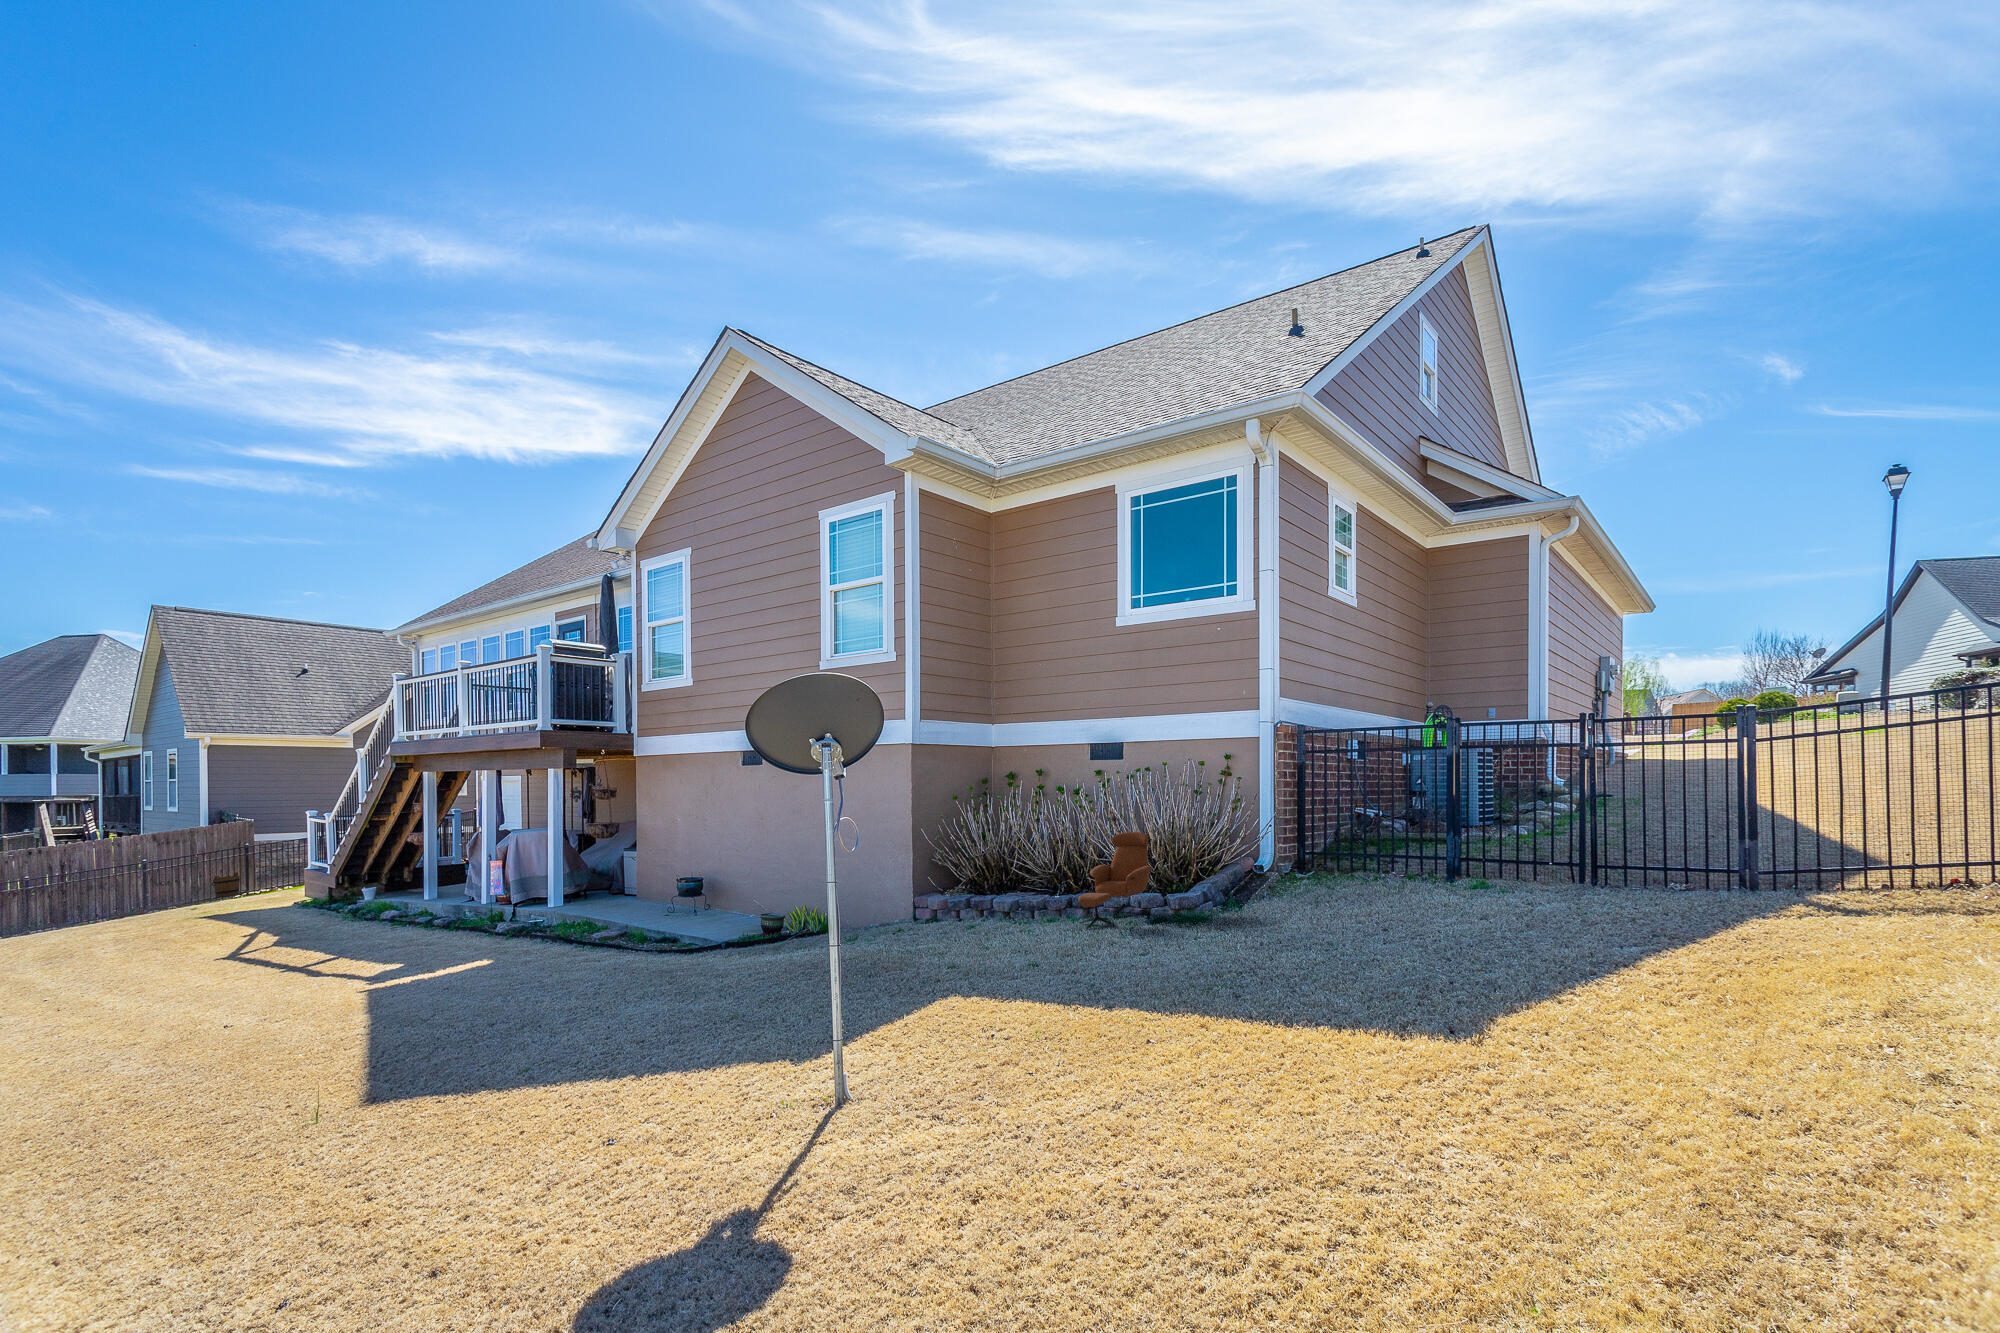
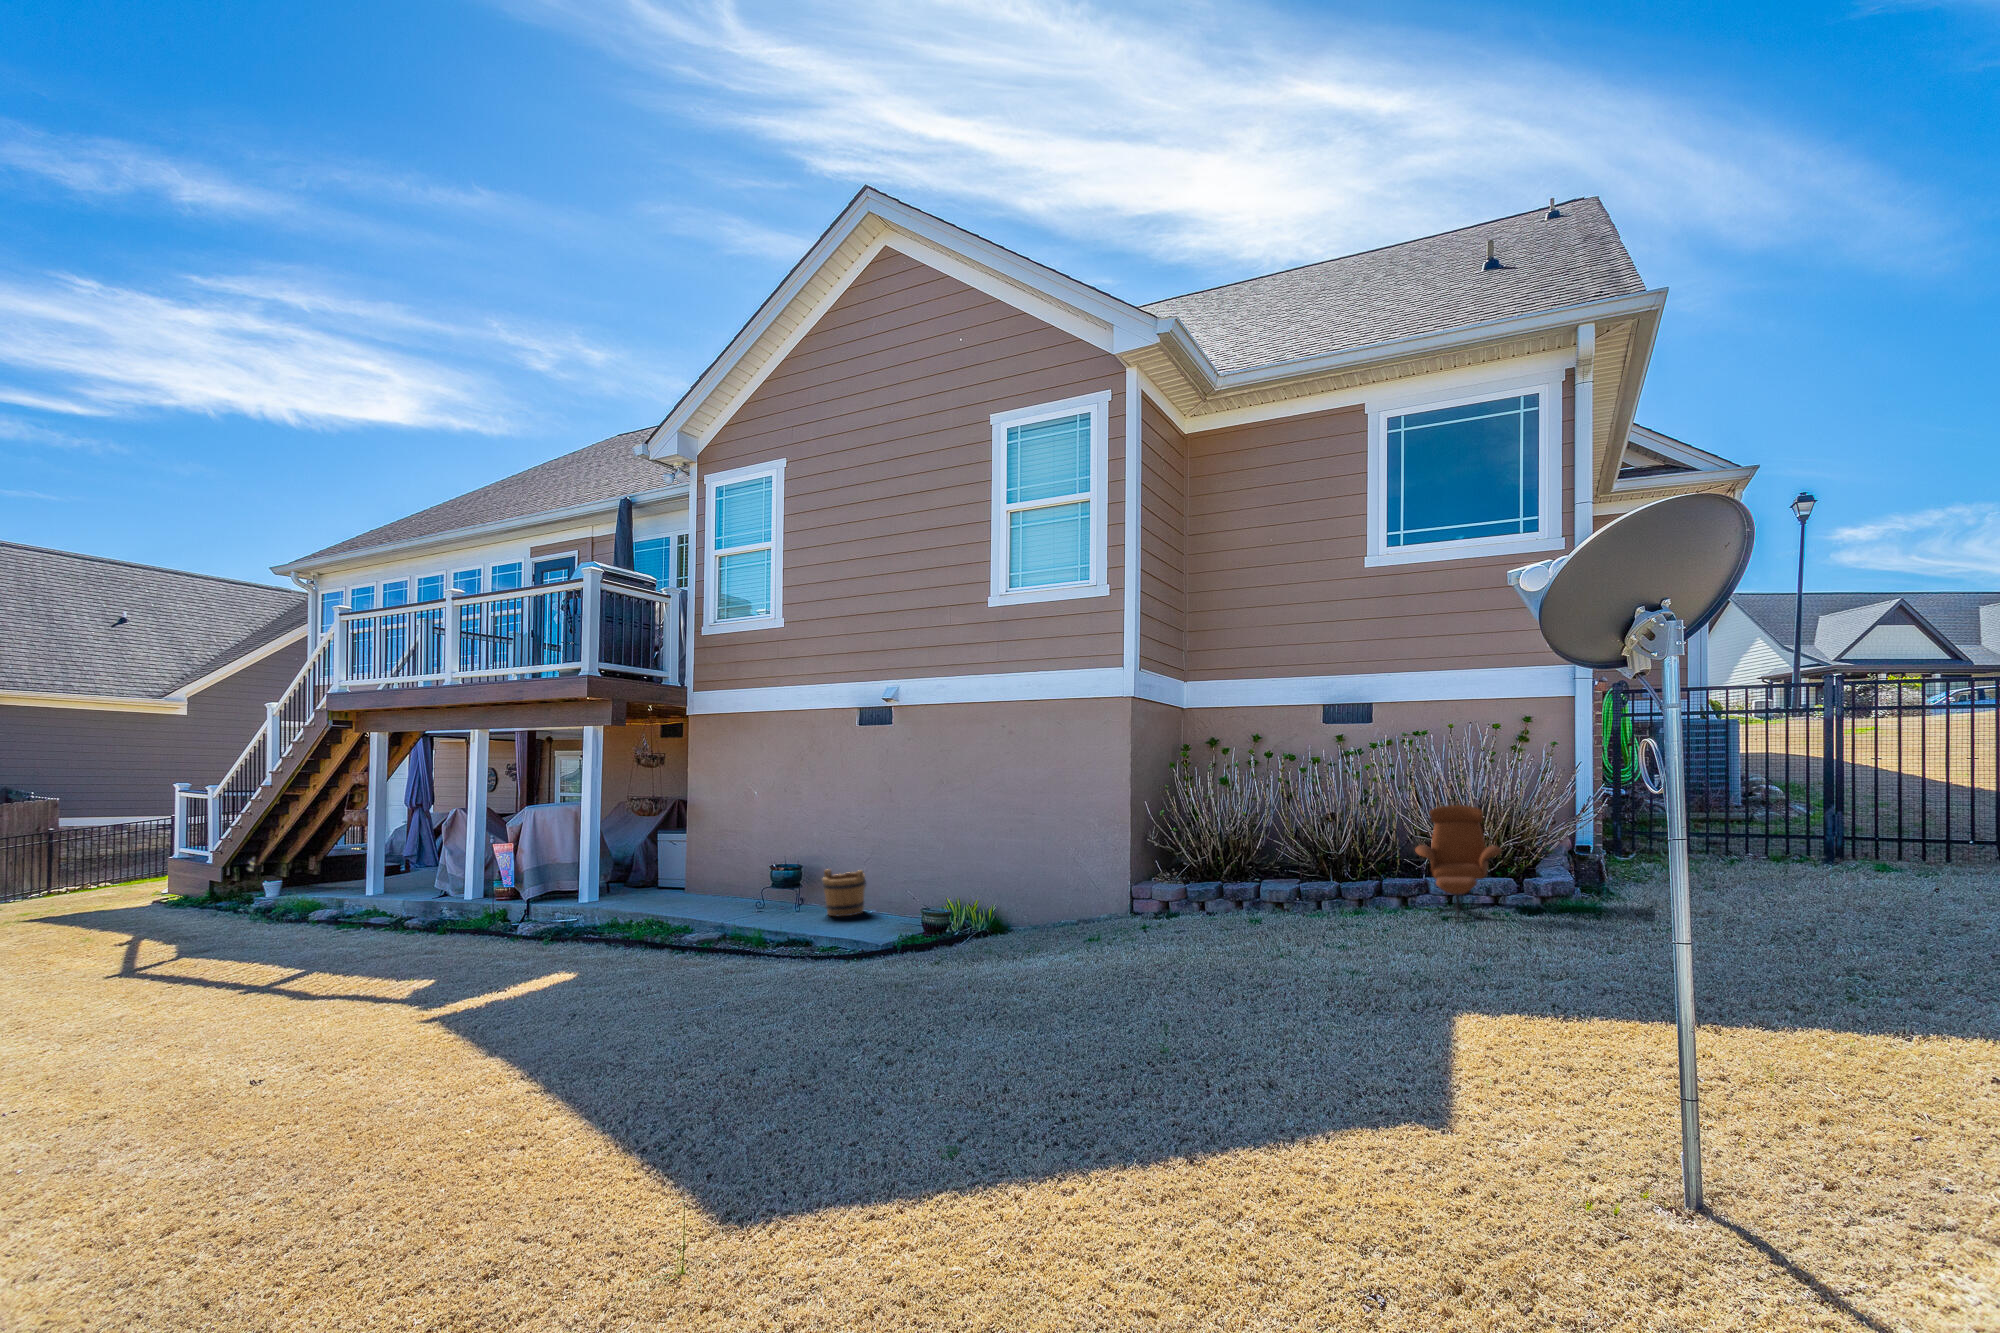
bucket: present [212,872,240,897] -> present [823,869,866,916]

